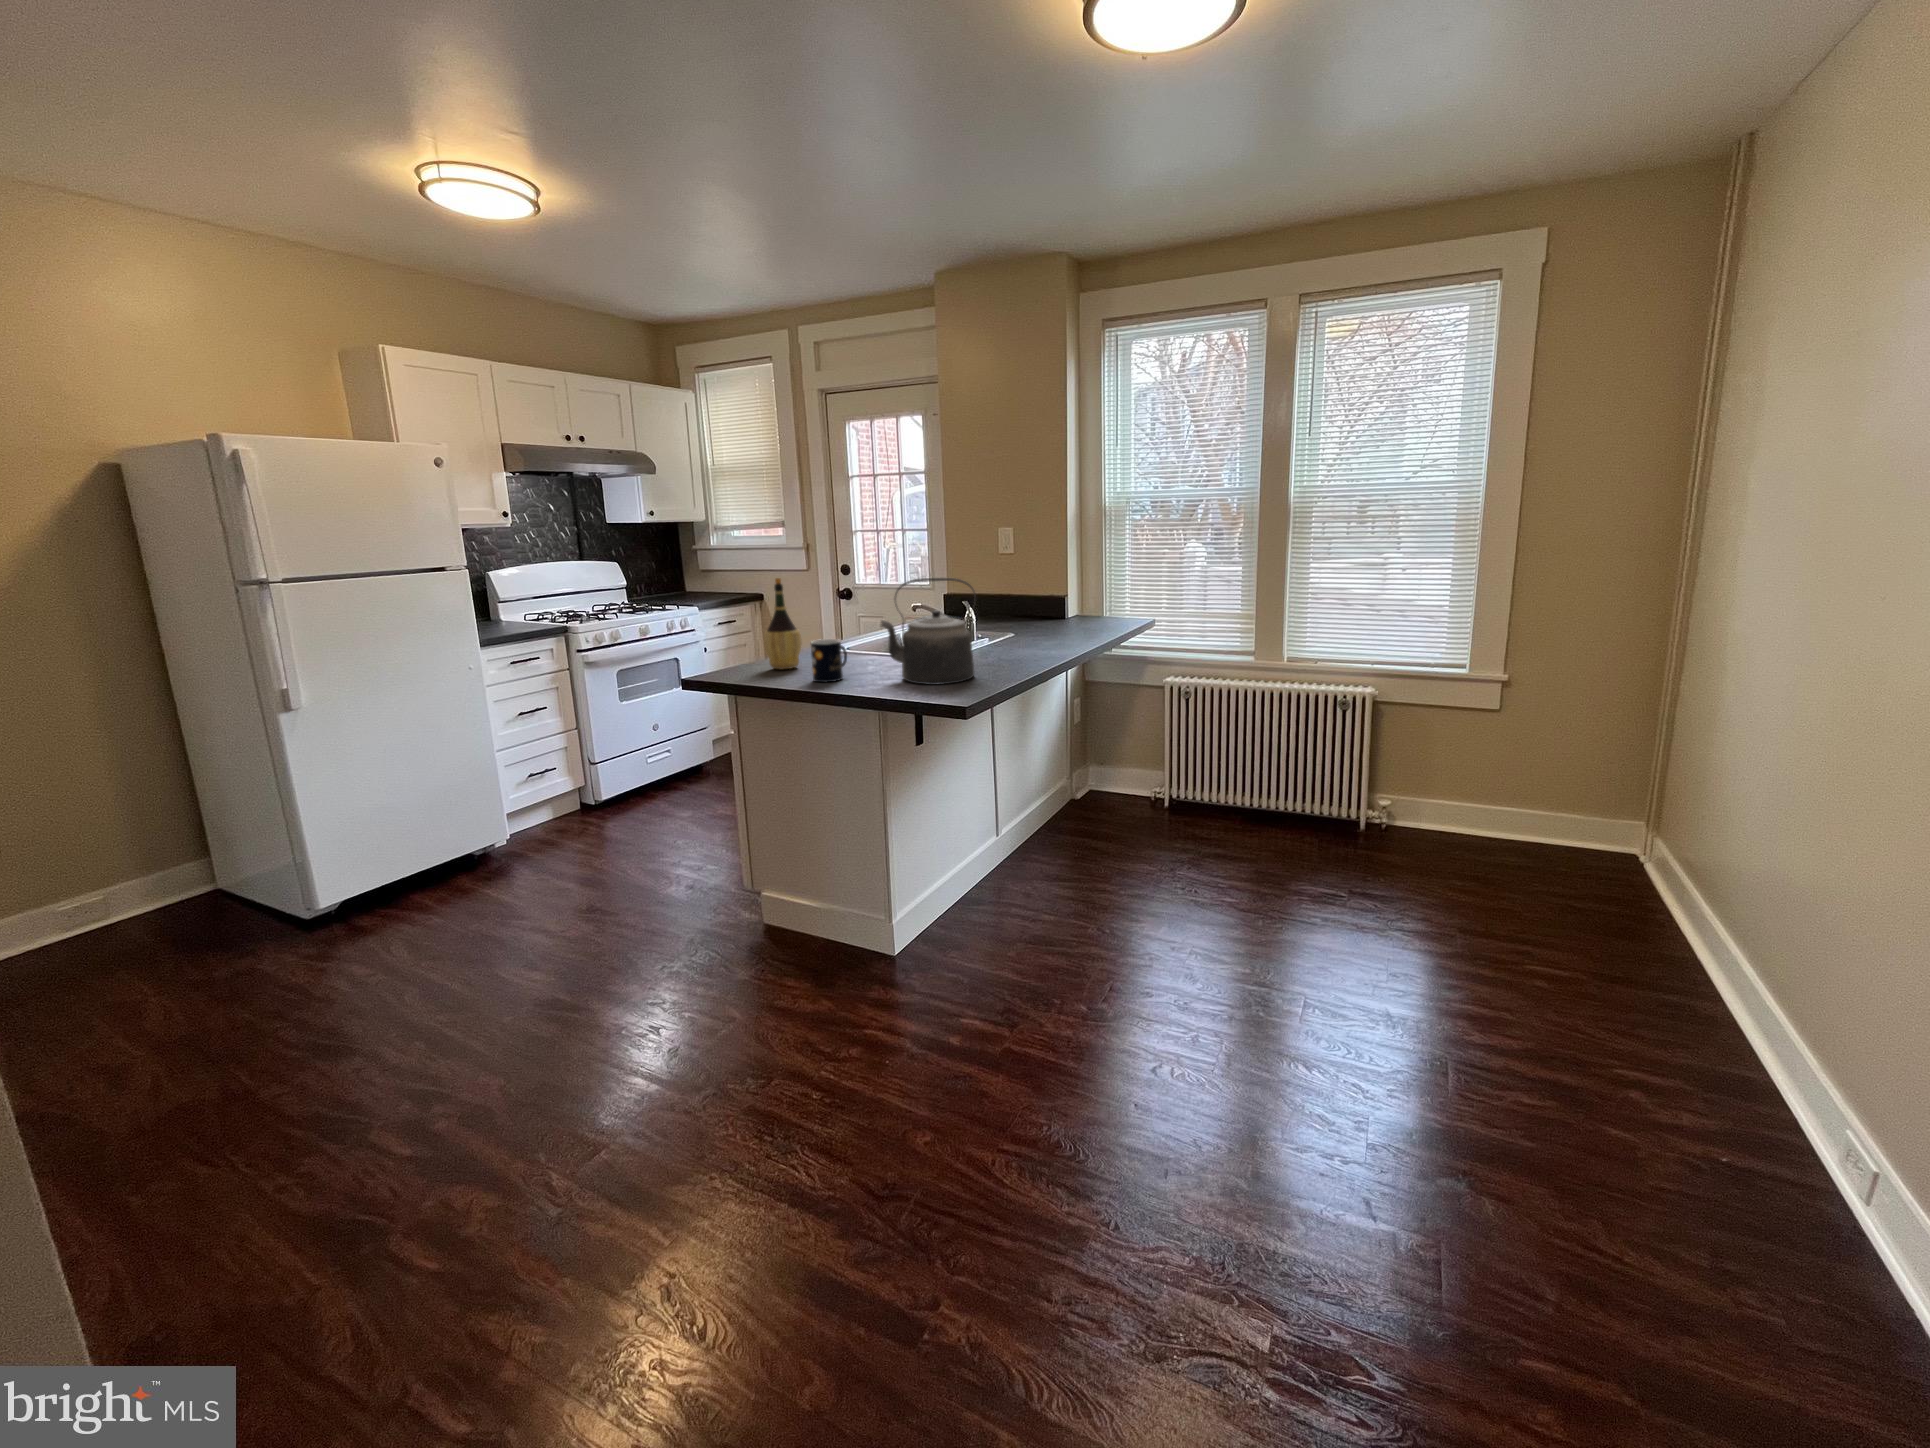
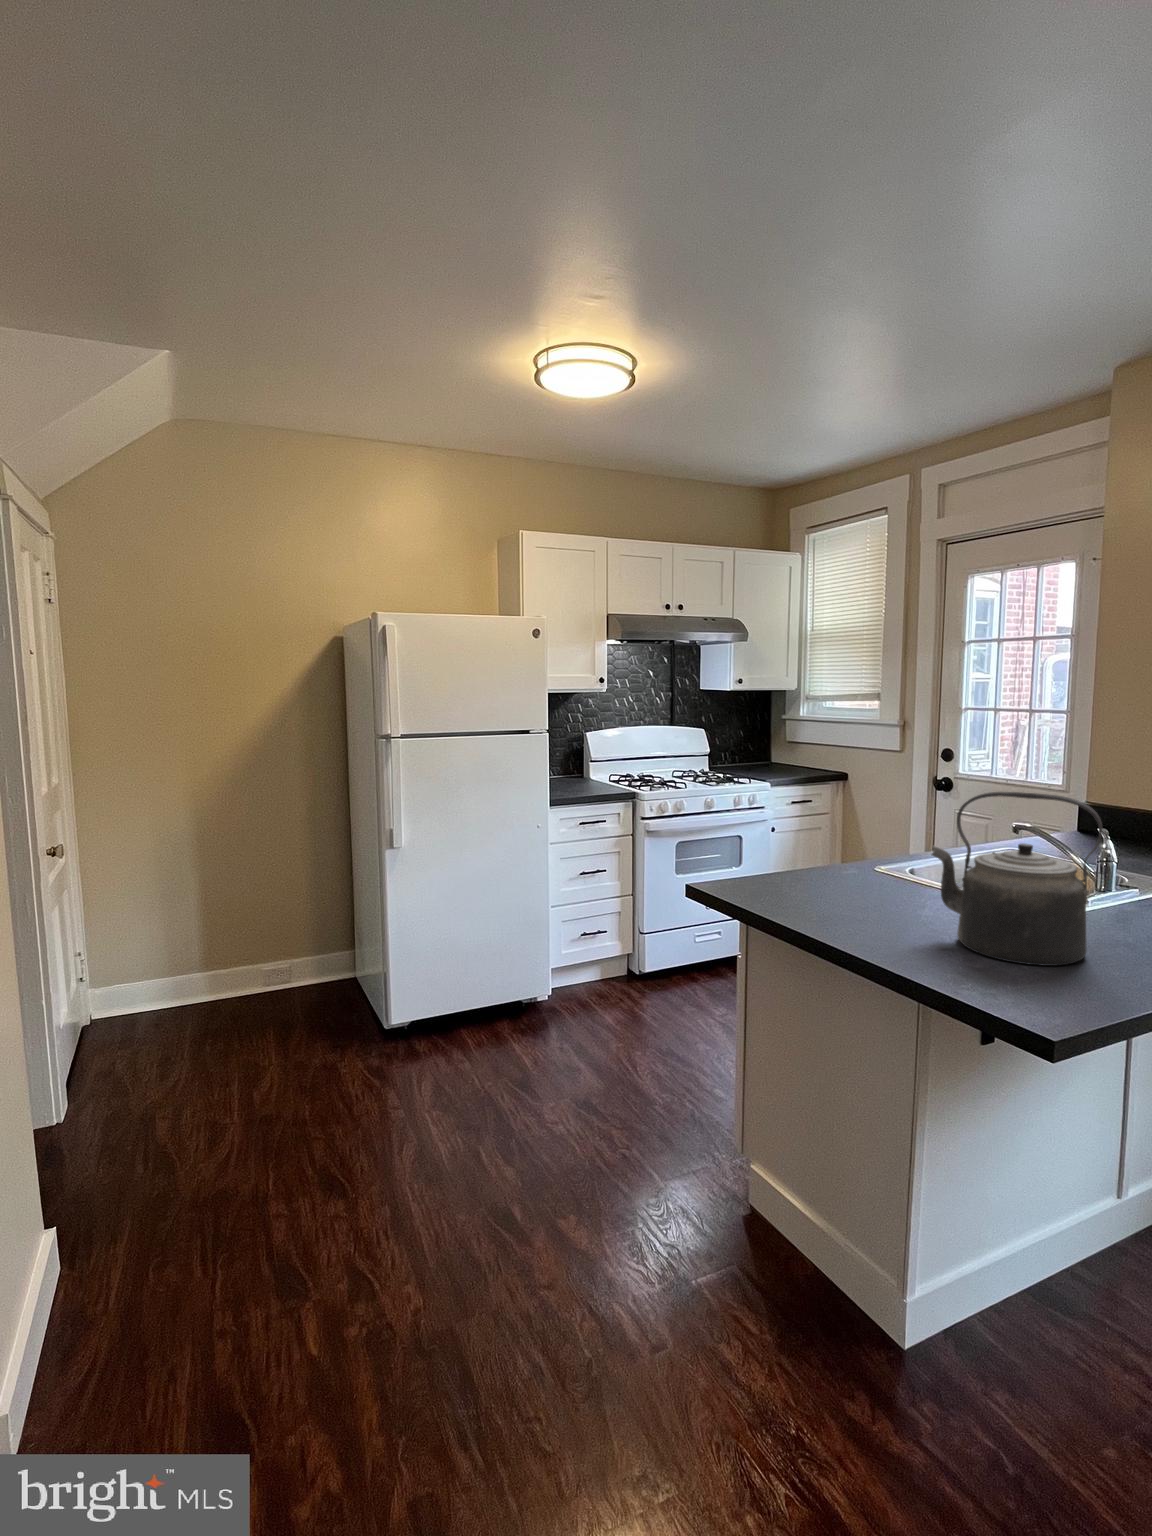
wine bottle: present [764,578,802,669] -> none [784,768,833,886]
mug: present [811,639,847,682] -> none [828,858,883,921]

